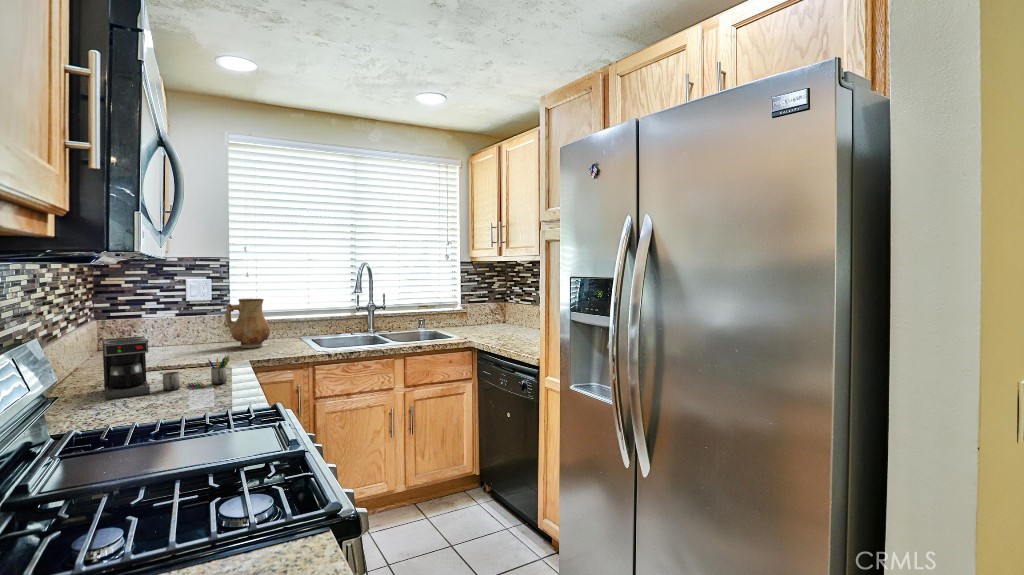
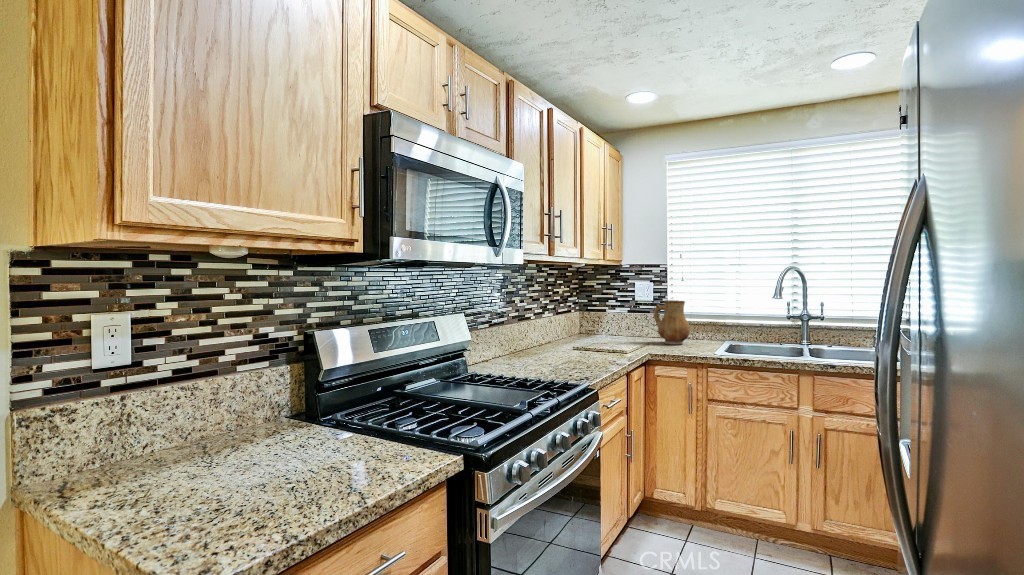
coffee maker: present [102,336,230,400] -> none [530,323,608,366]

